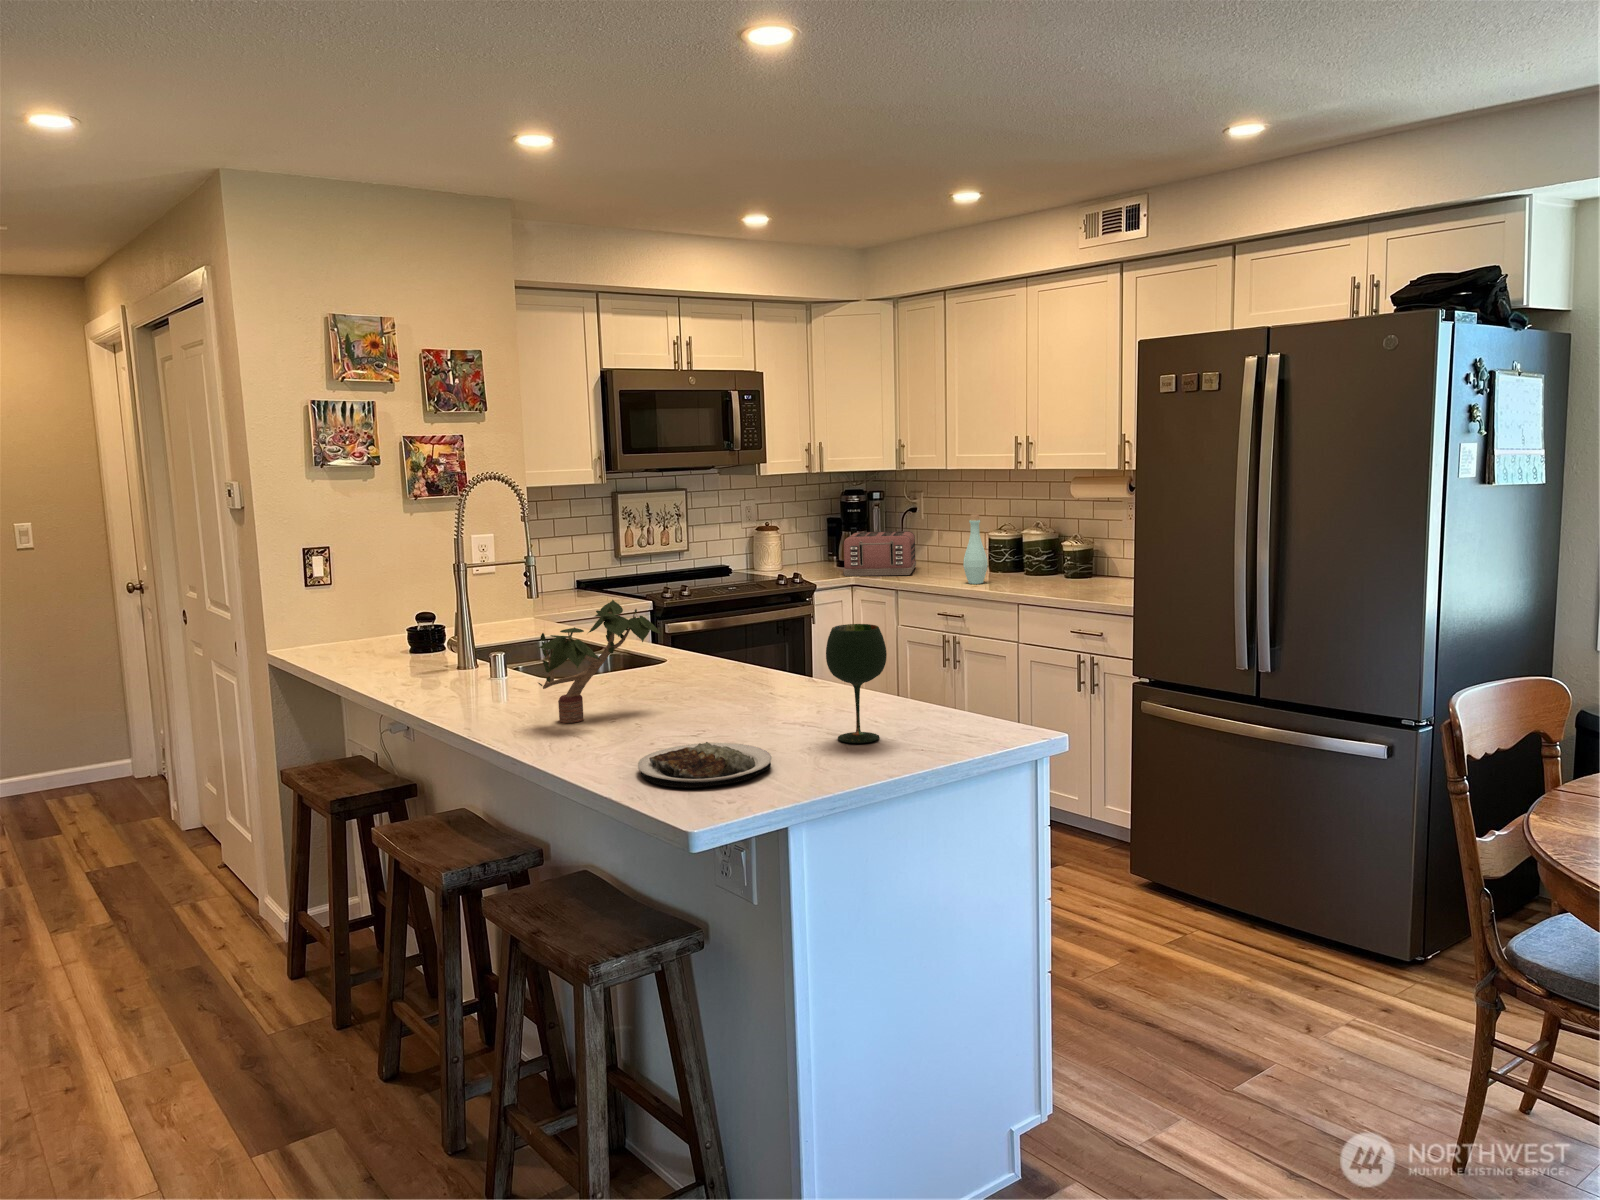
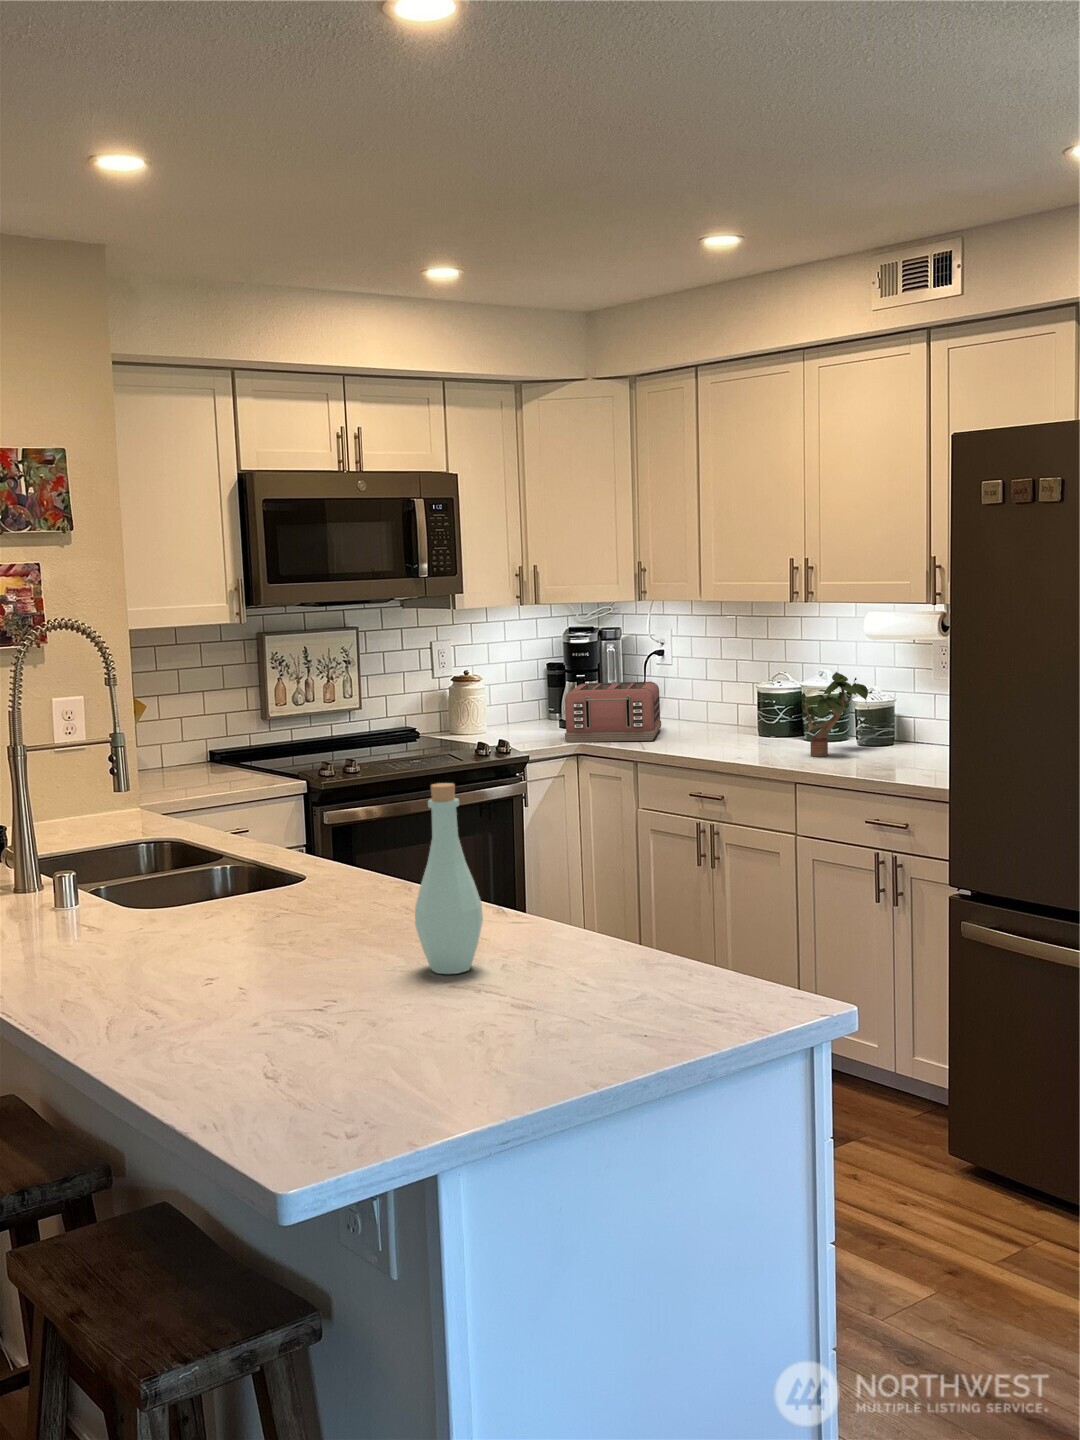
bottle: present [963,514,988,584] -> present [415,783,483,974]
potted plant: present [538,600,662,723] -> present [801,672,868,757]
wine glass: present [826,624,887,743] -> none [507,847,595,1024]
plate: present [638,742,772,788] -> none [205,1028,439,1116]

